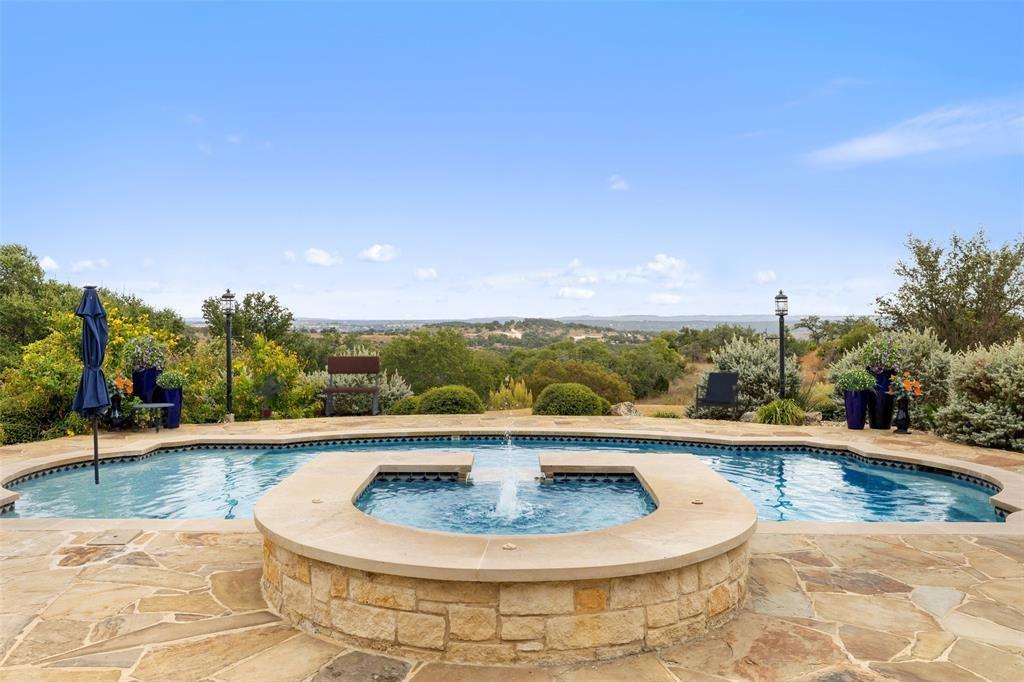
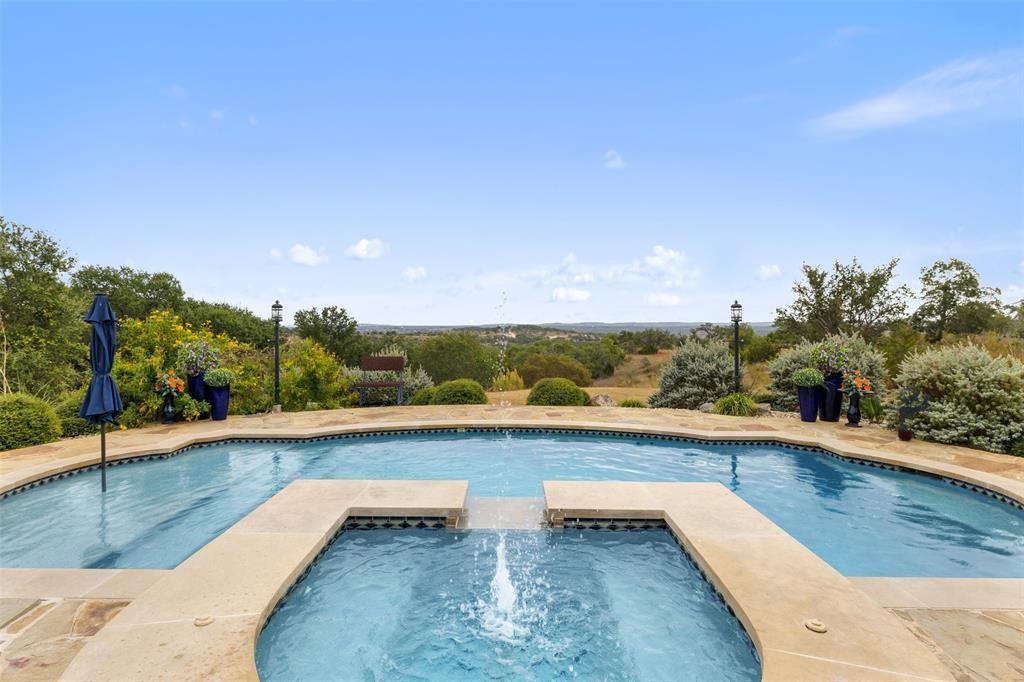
lounge chair: present [696,372,739,419] -> none [661,369,697,408]
potted tree: present [249,374,285,418] -> present [885,386,931,441]
side table: present [131,403,175,433] -> none [178,400,220,426]

